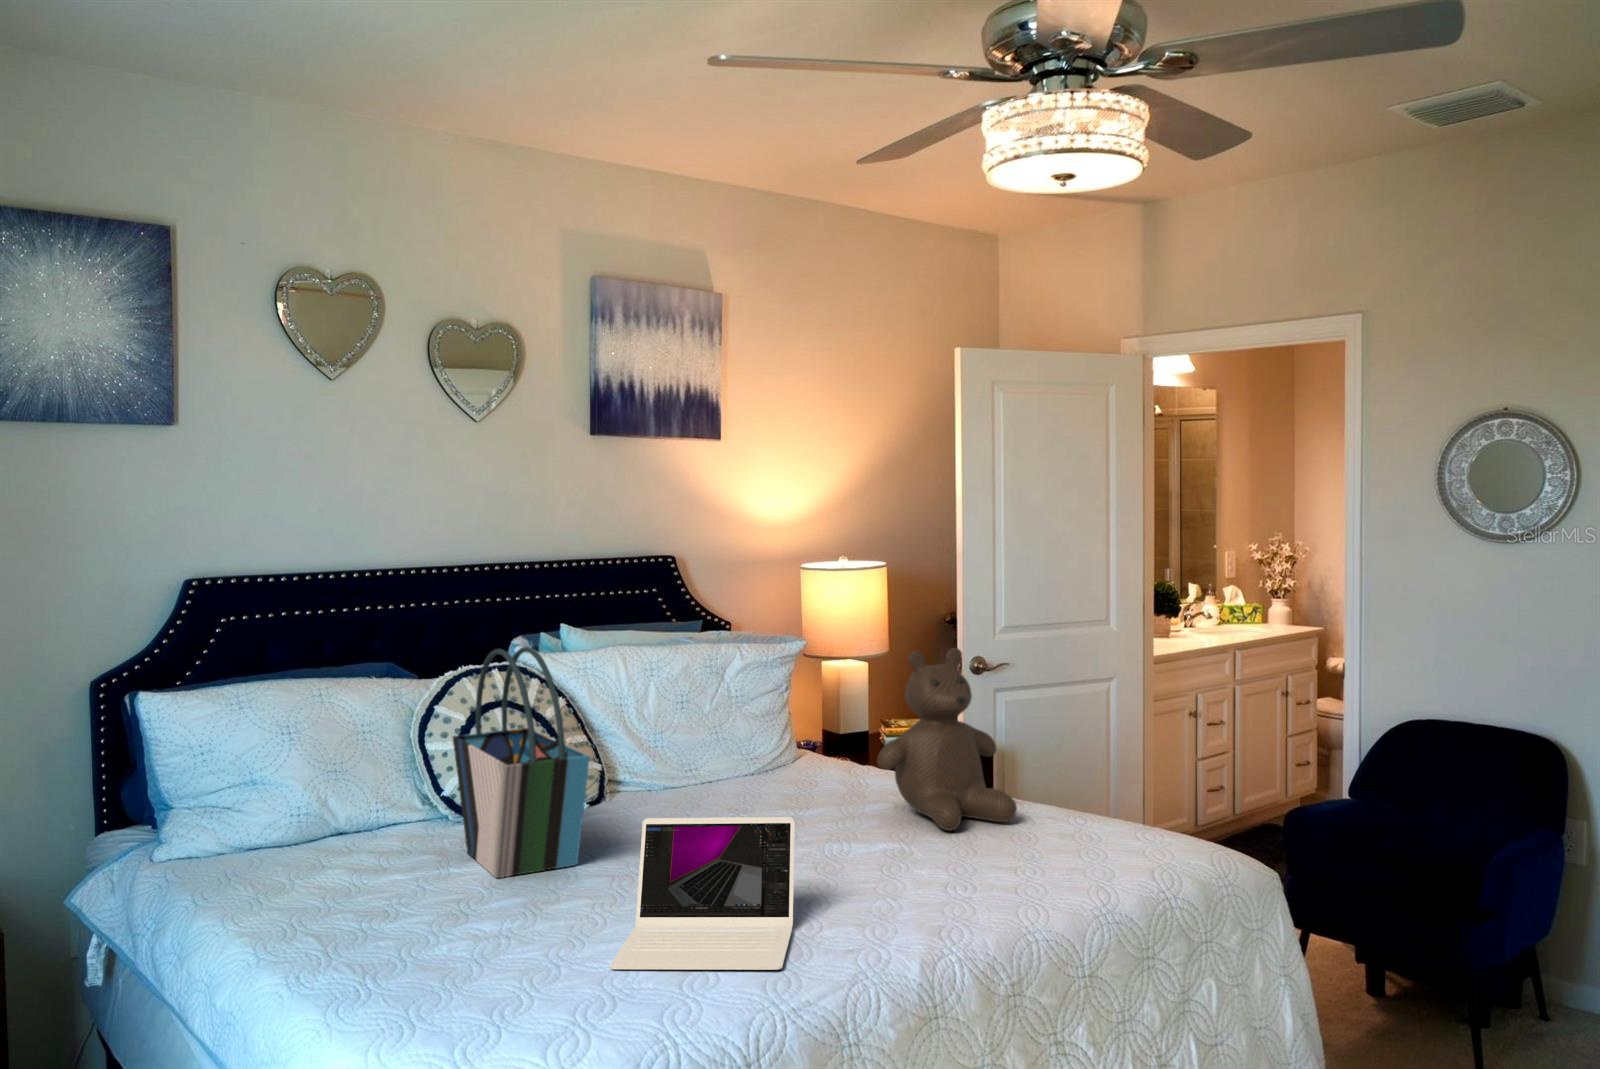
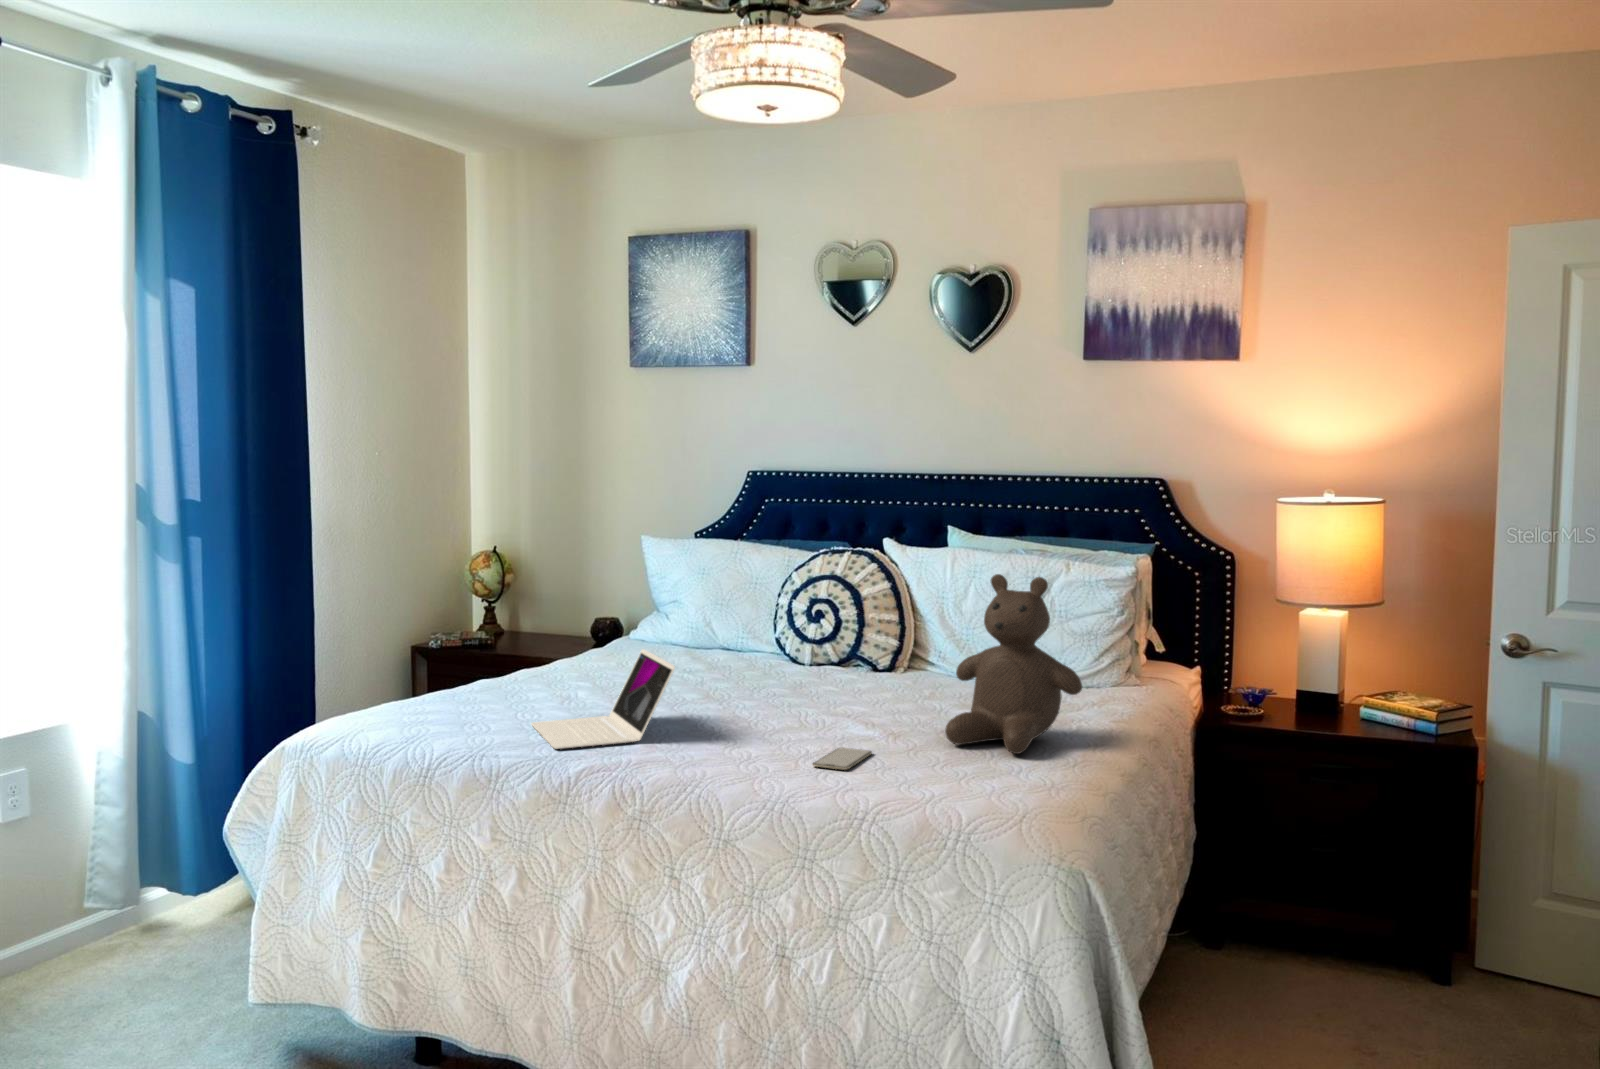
tote bag: present [453,647,590,878] -> none [660,528,792,691]
smartphone: none [922,856,1008,881] -> present [813,748,872,770]

